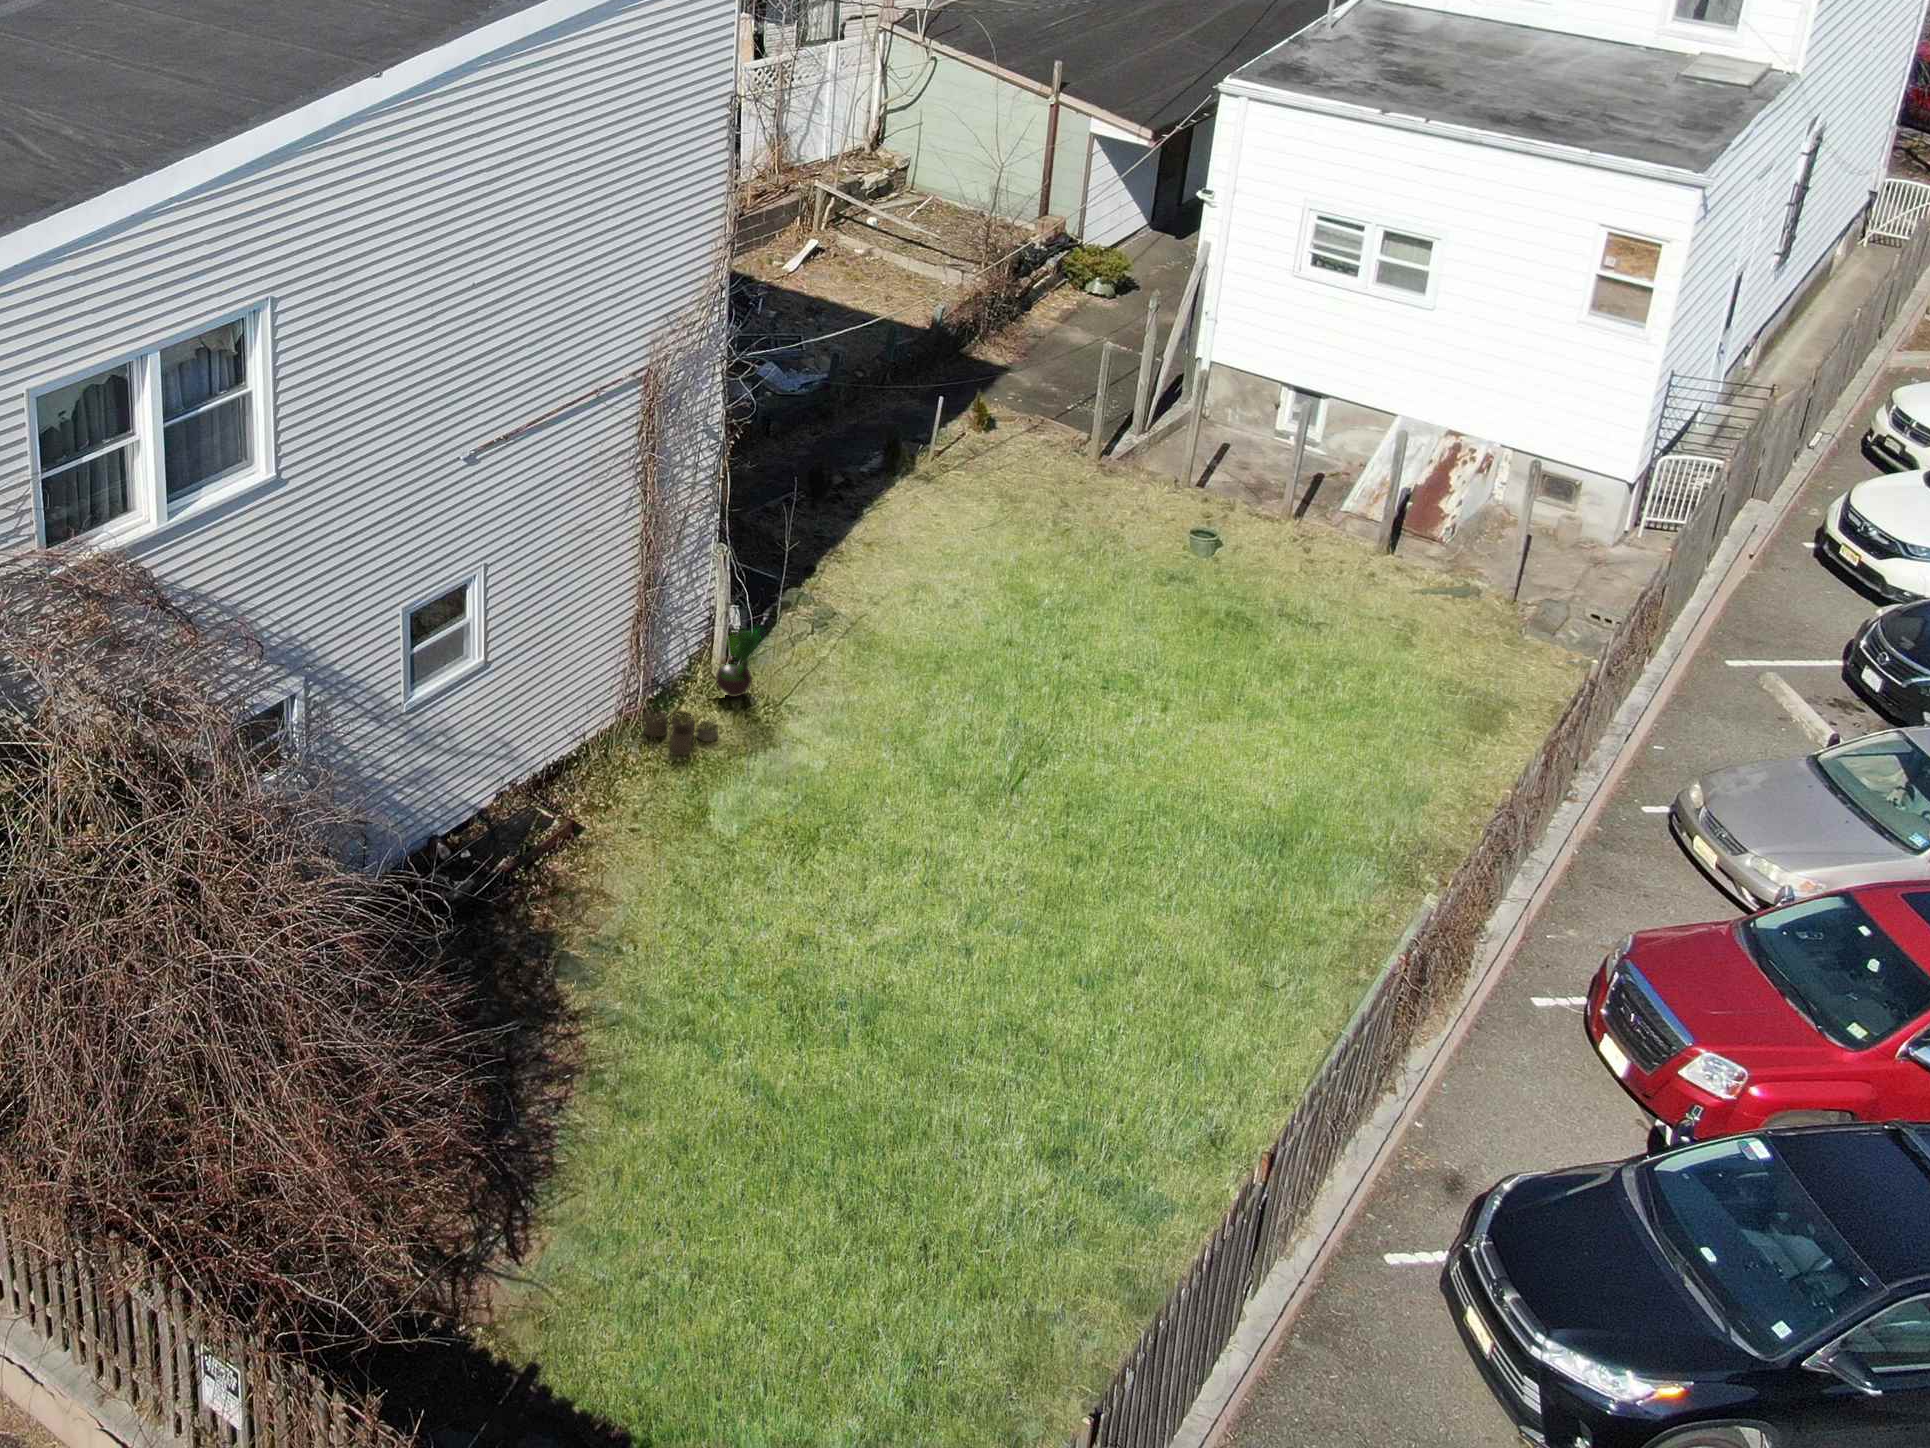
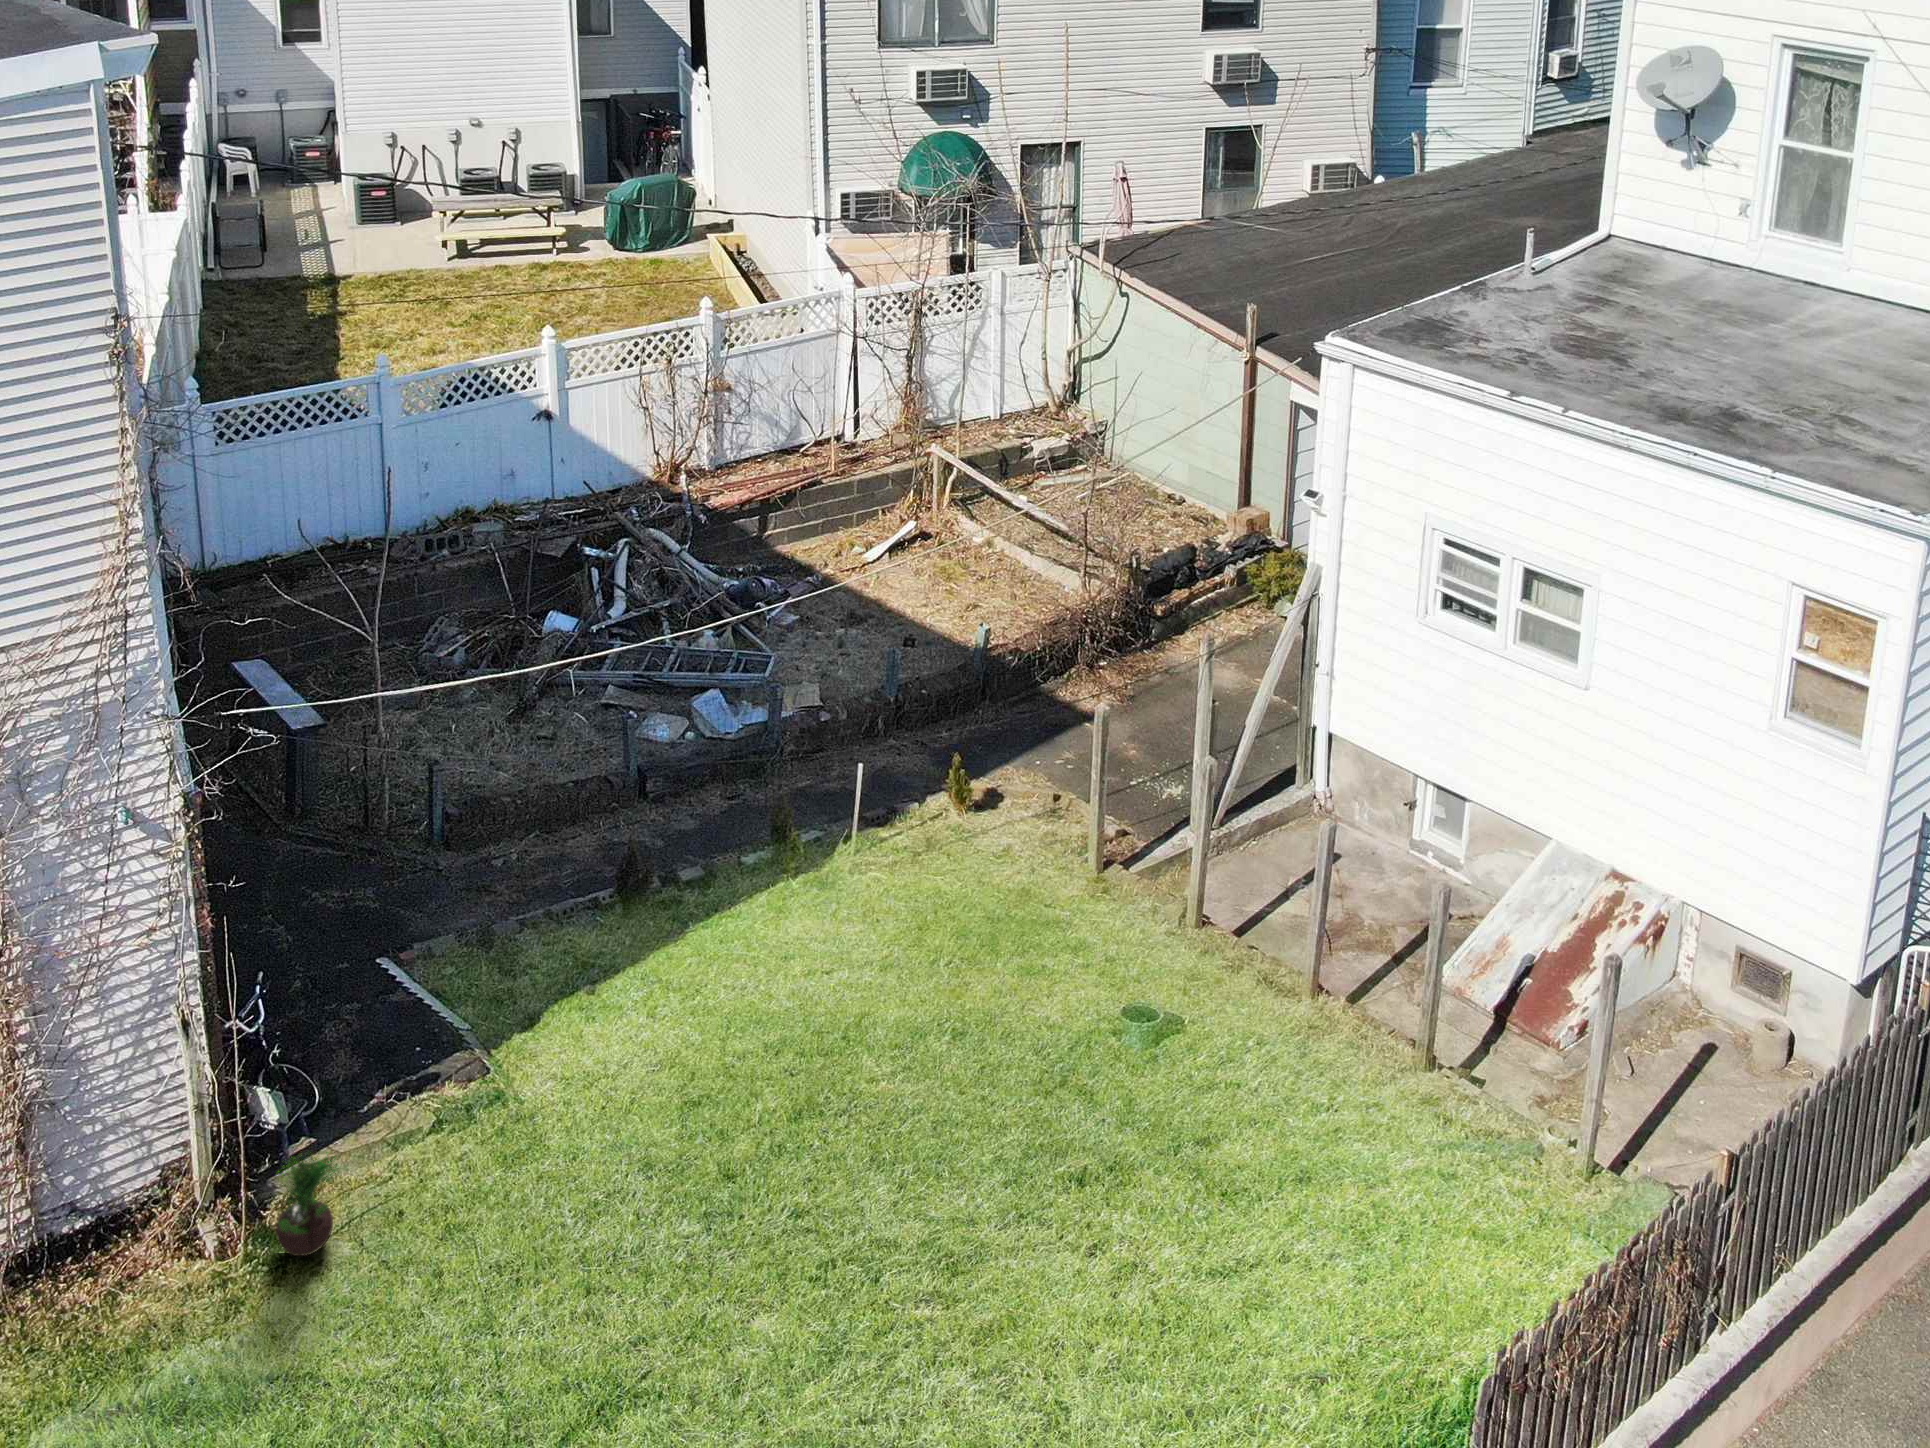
woven basket: present [643,708,718,755] -> none [110,1276,217,1371]

